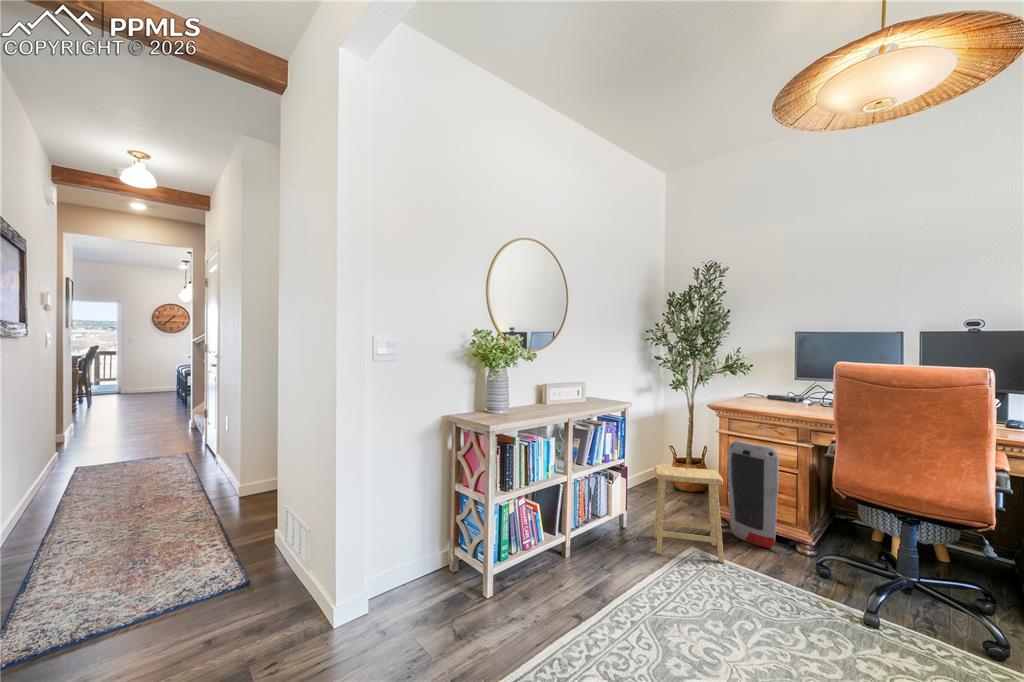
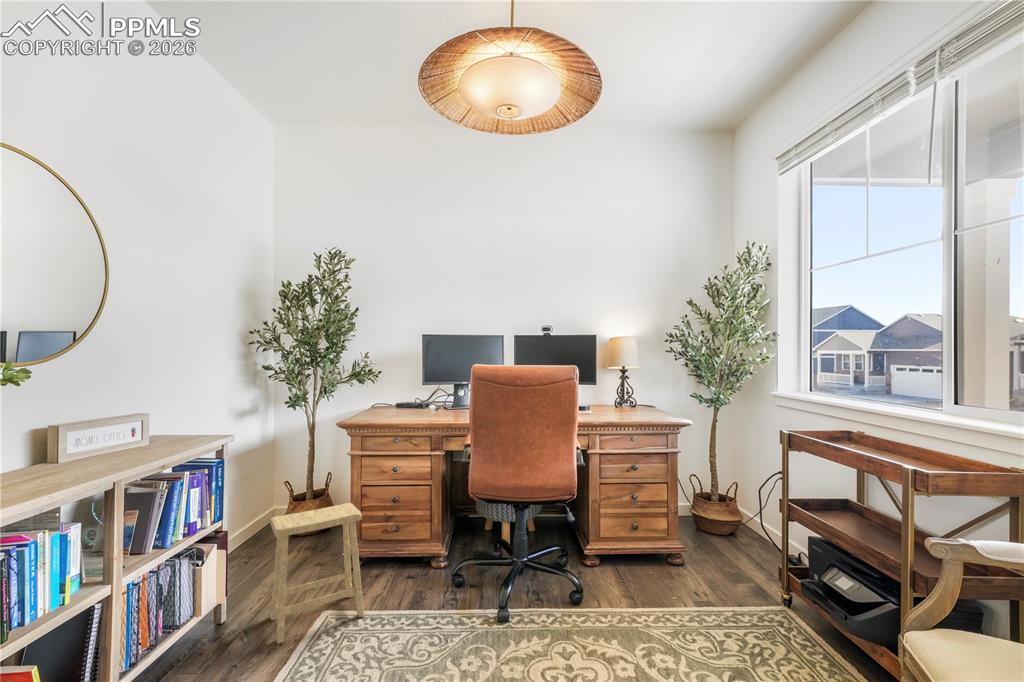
air purifier: present [727,440,779,548] -> none [361,460,415,576]

